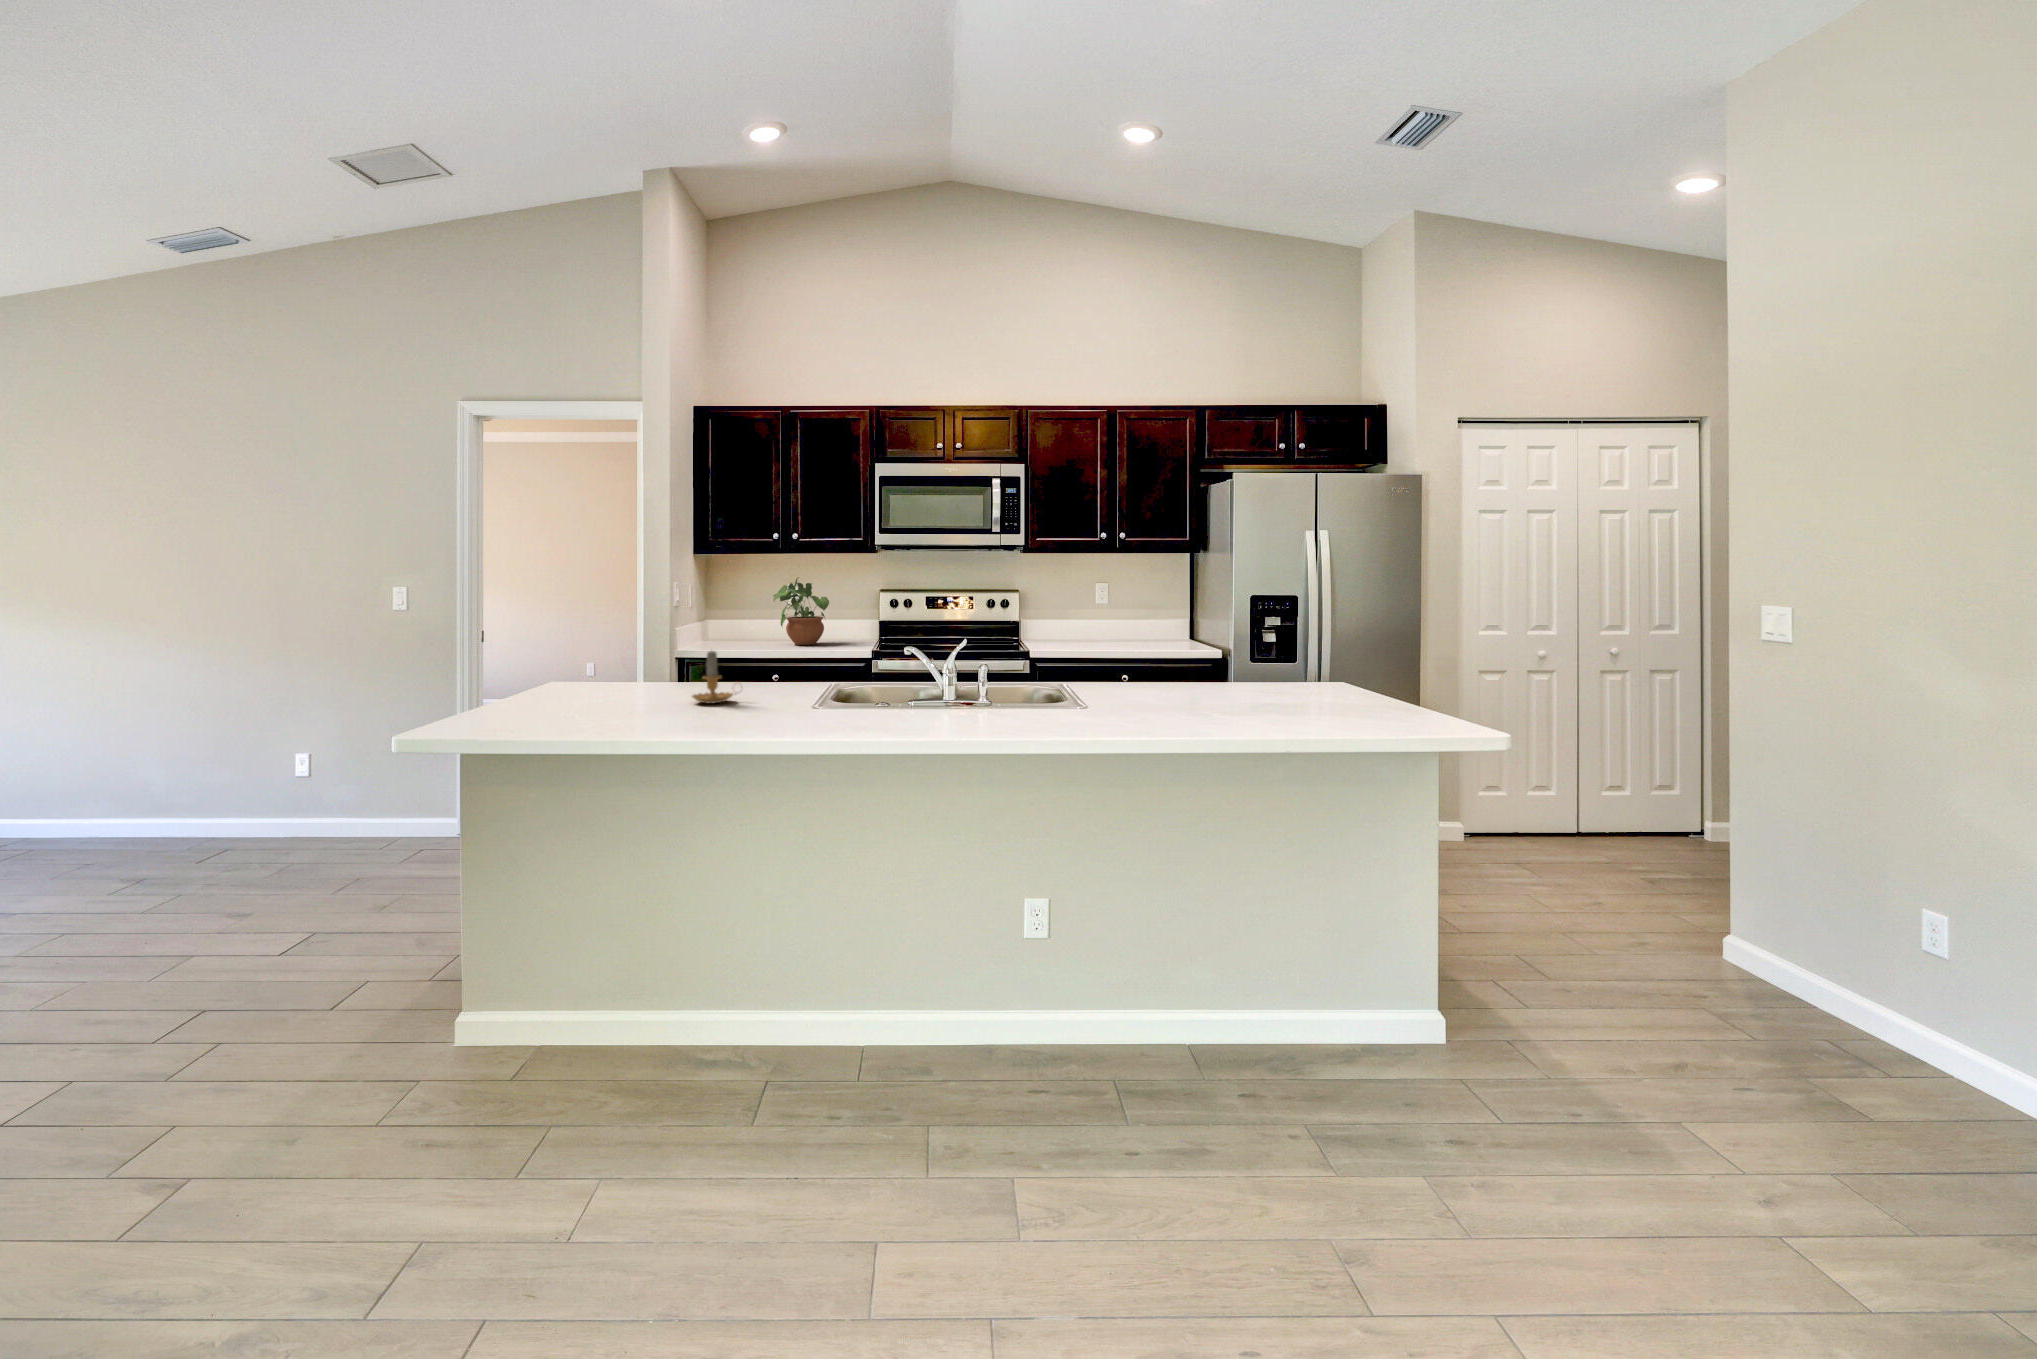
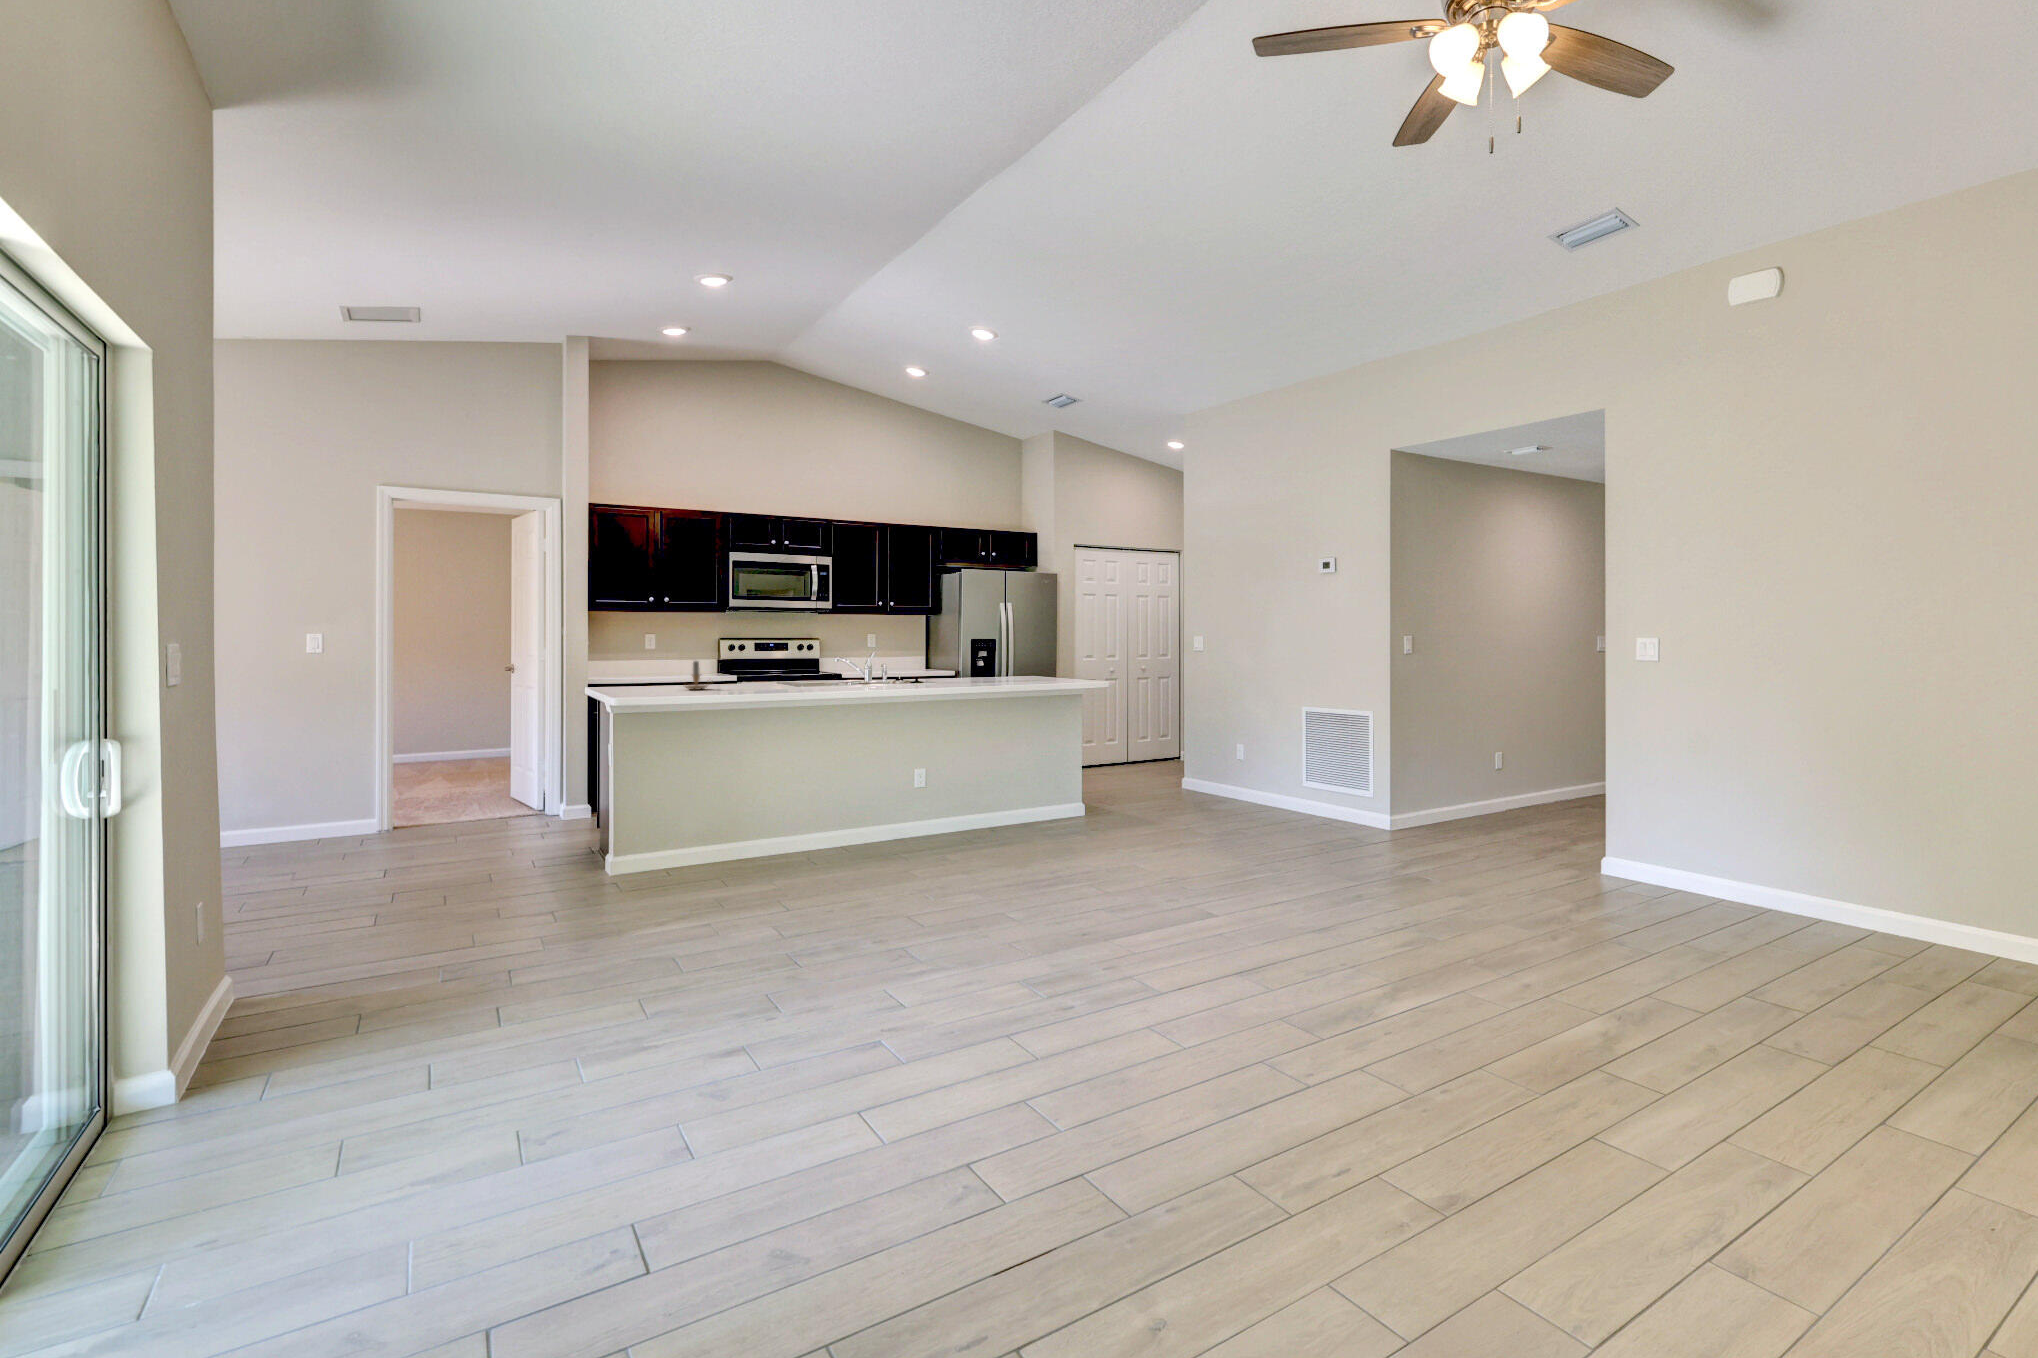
potted plant: present [773,577,829,645] -> none [644,628,690,675]

